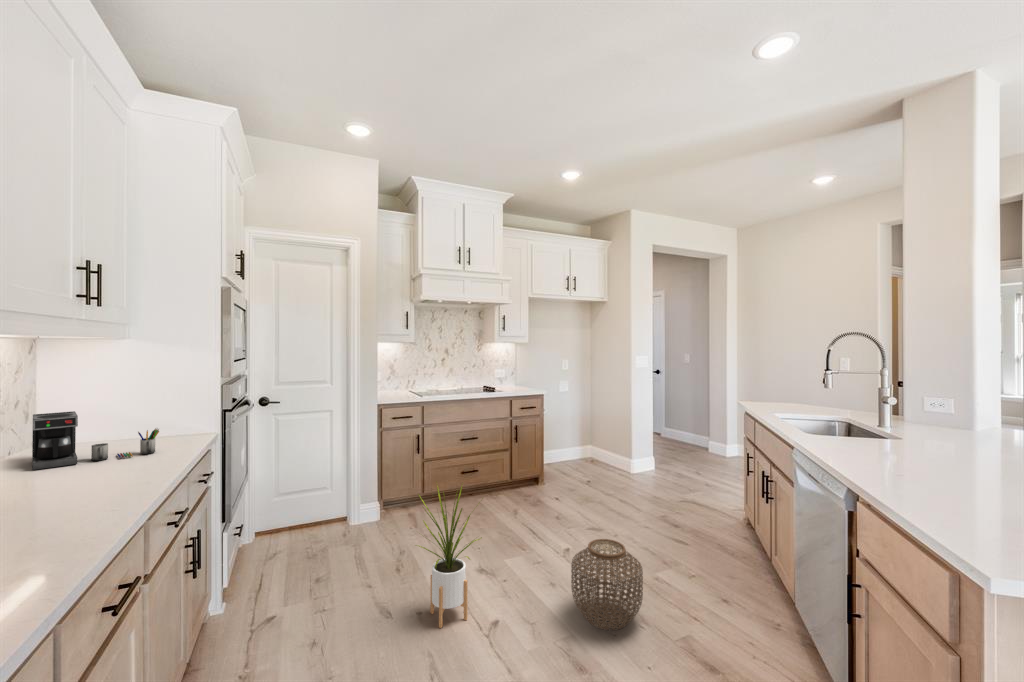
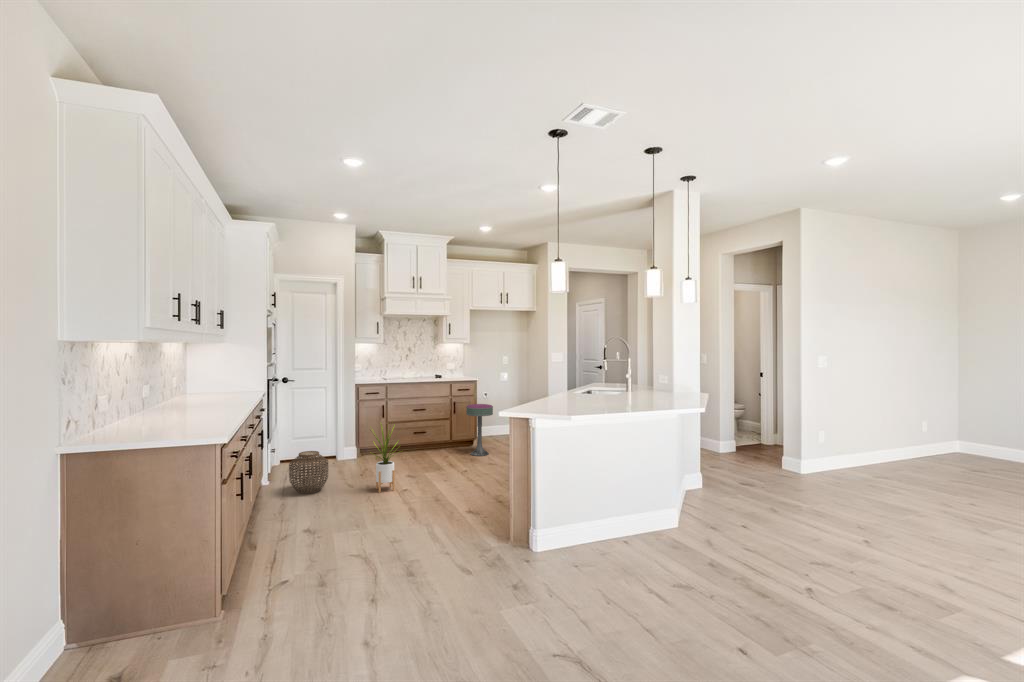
coffee maker: present [32,411,159,470] -> none [194,377,245,400]
bar stool: none [541,430,580,510] -> present [466,404,493,456]
woven basket: present [571,539,643,630] -> present [289,451,328,494]

